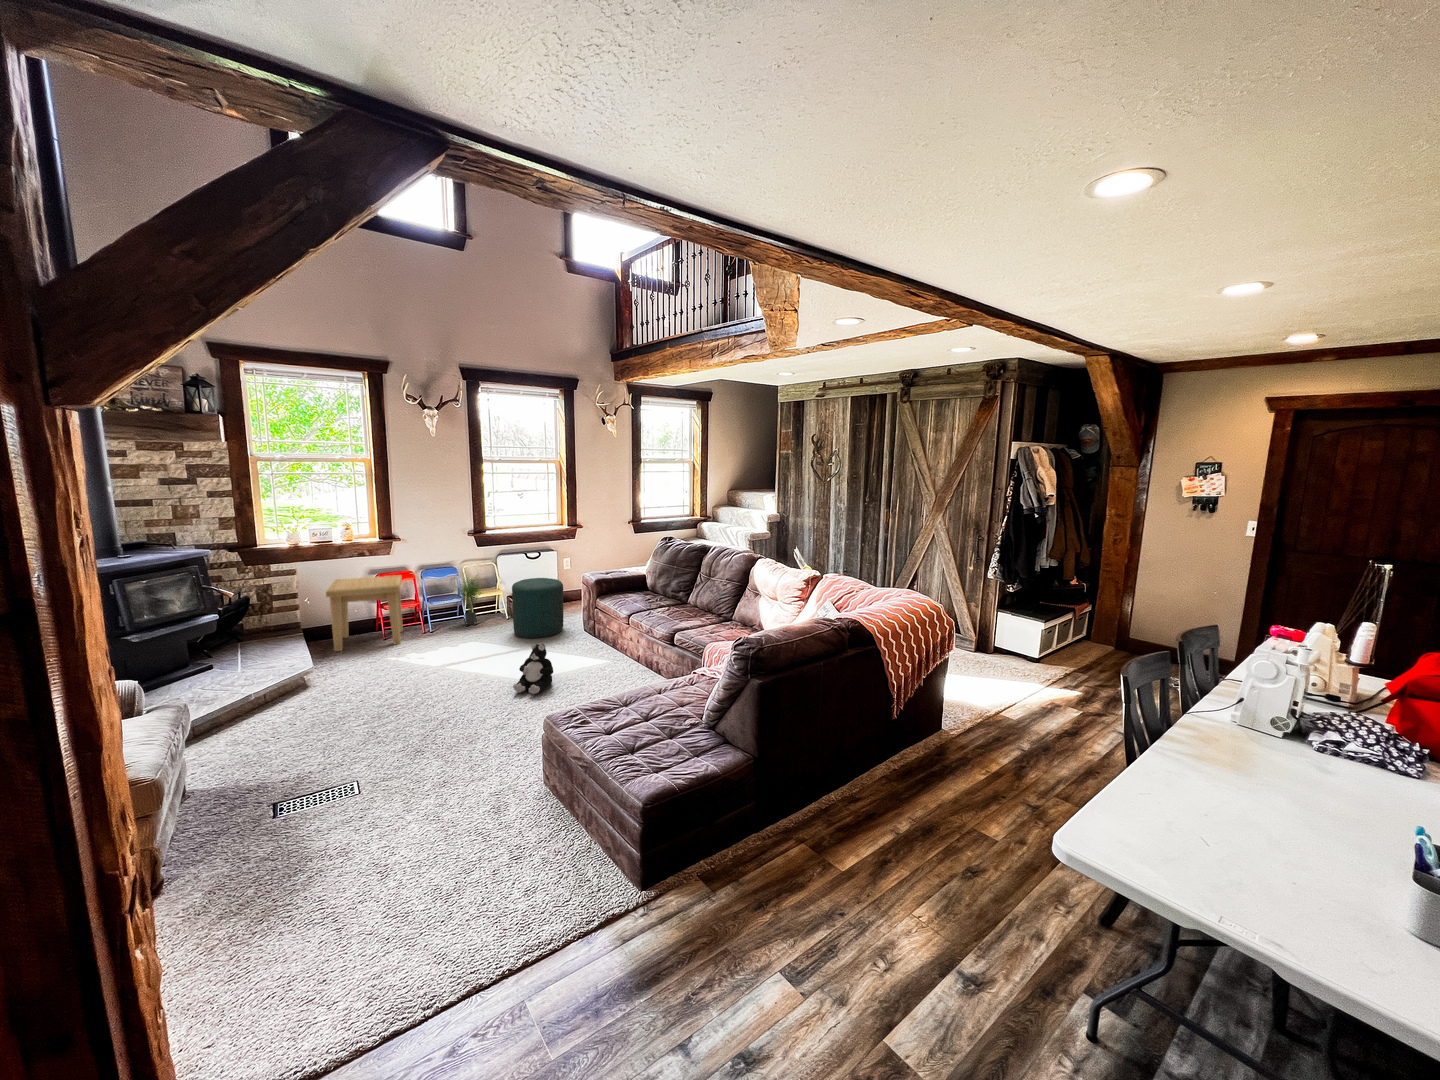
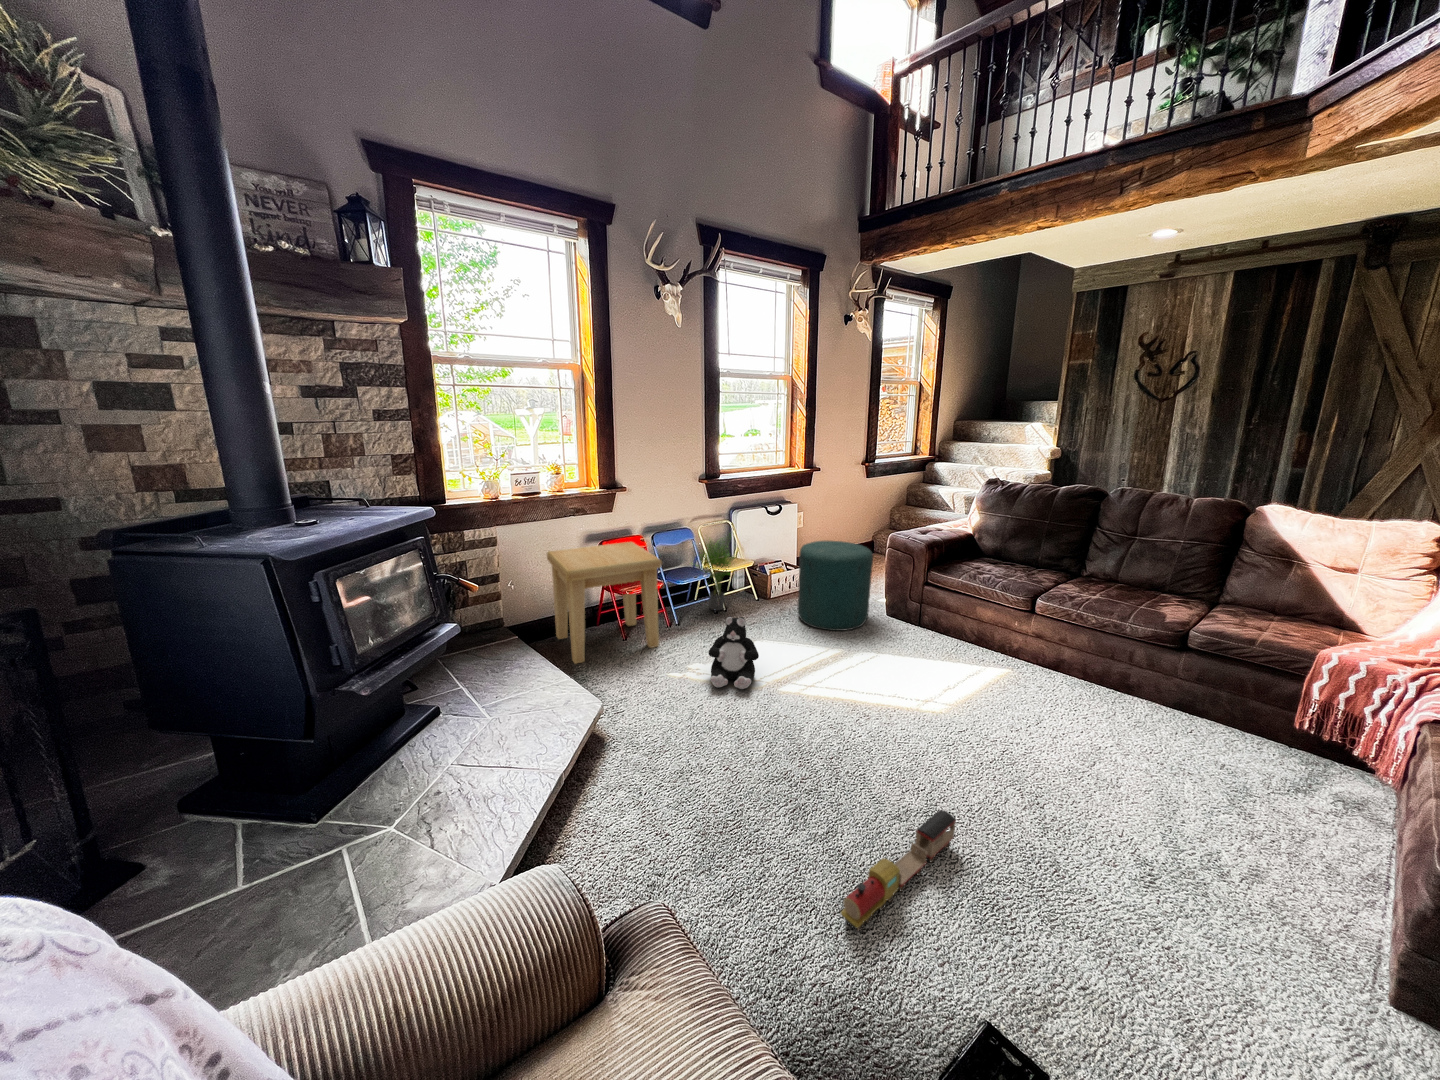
plush toy: present [513,643,553,694] -> present [709,616,759,689]
toy train: none [325,714,425,757] -> present [841,810,956,931]

